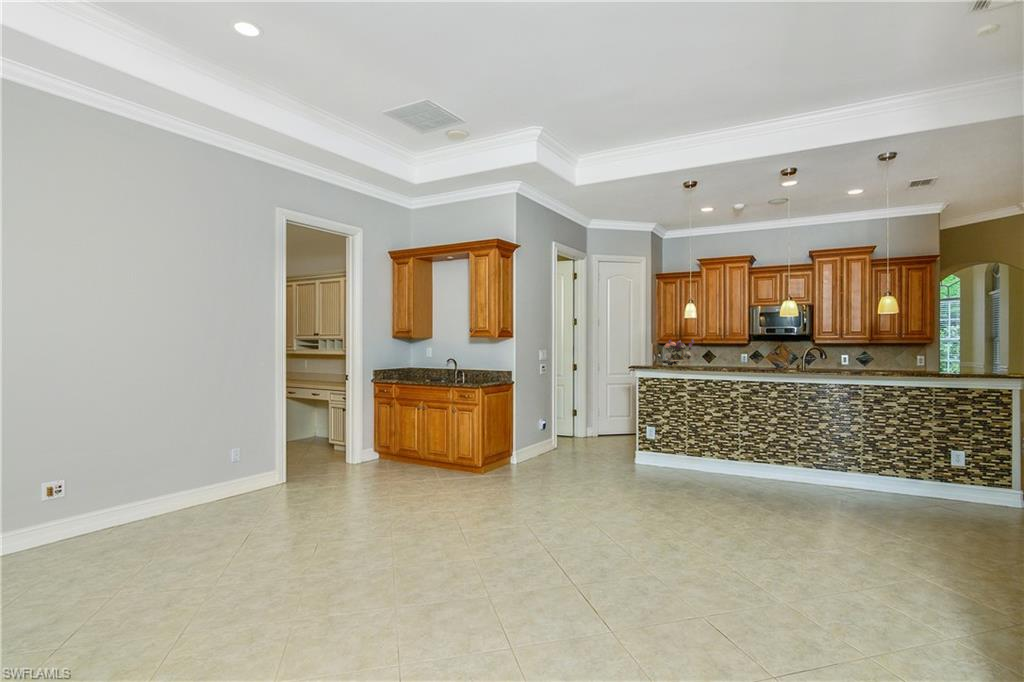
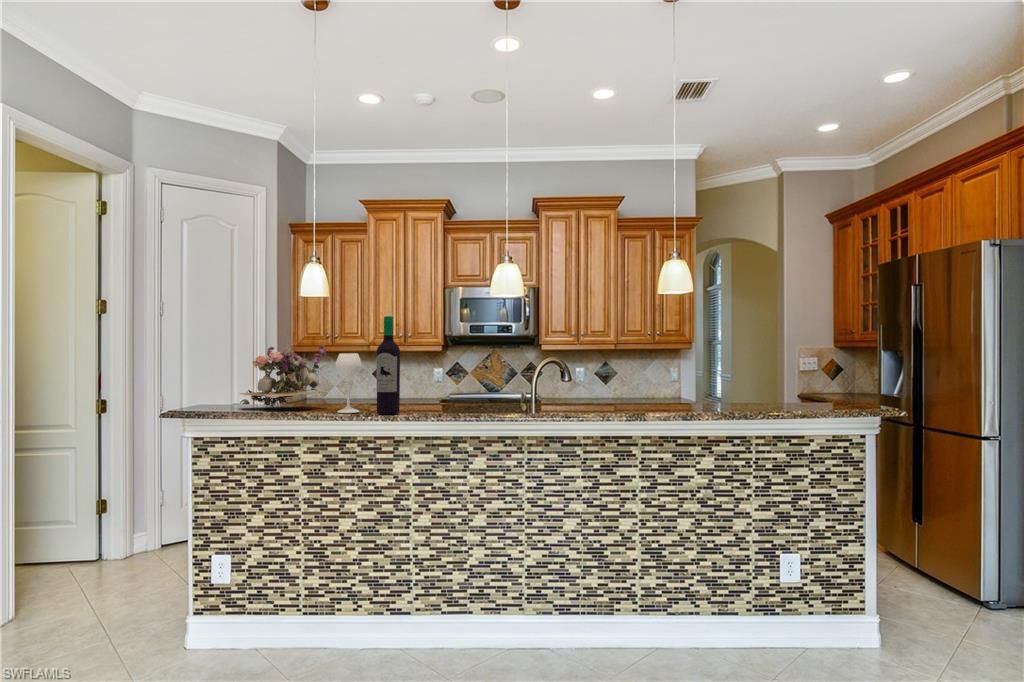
wine bottle: none [703,326,734,369] -> present [335,316,400,414]

